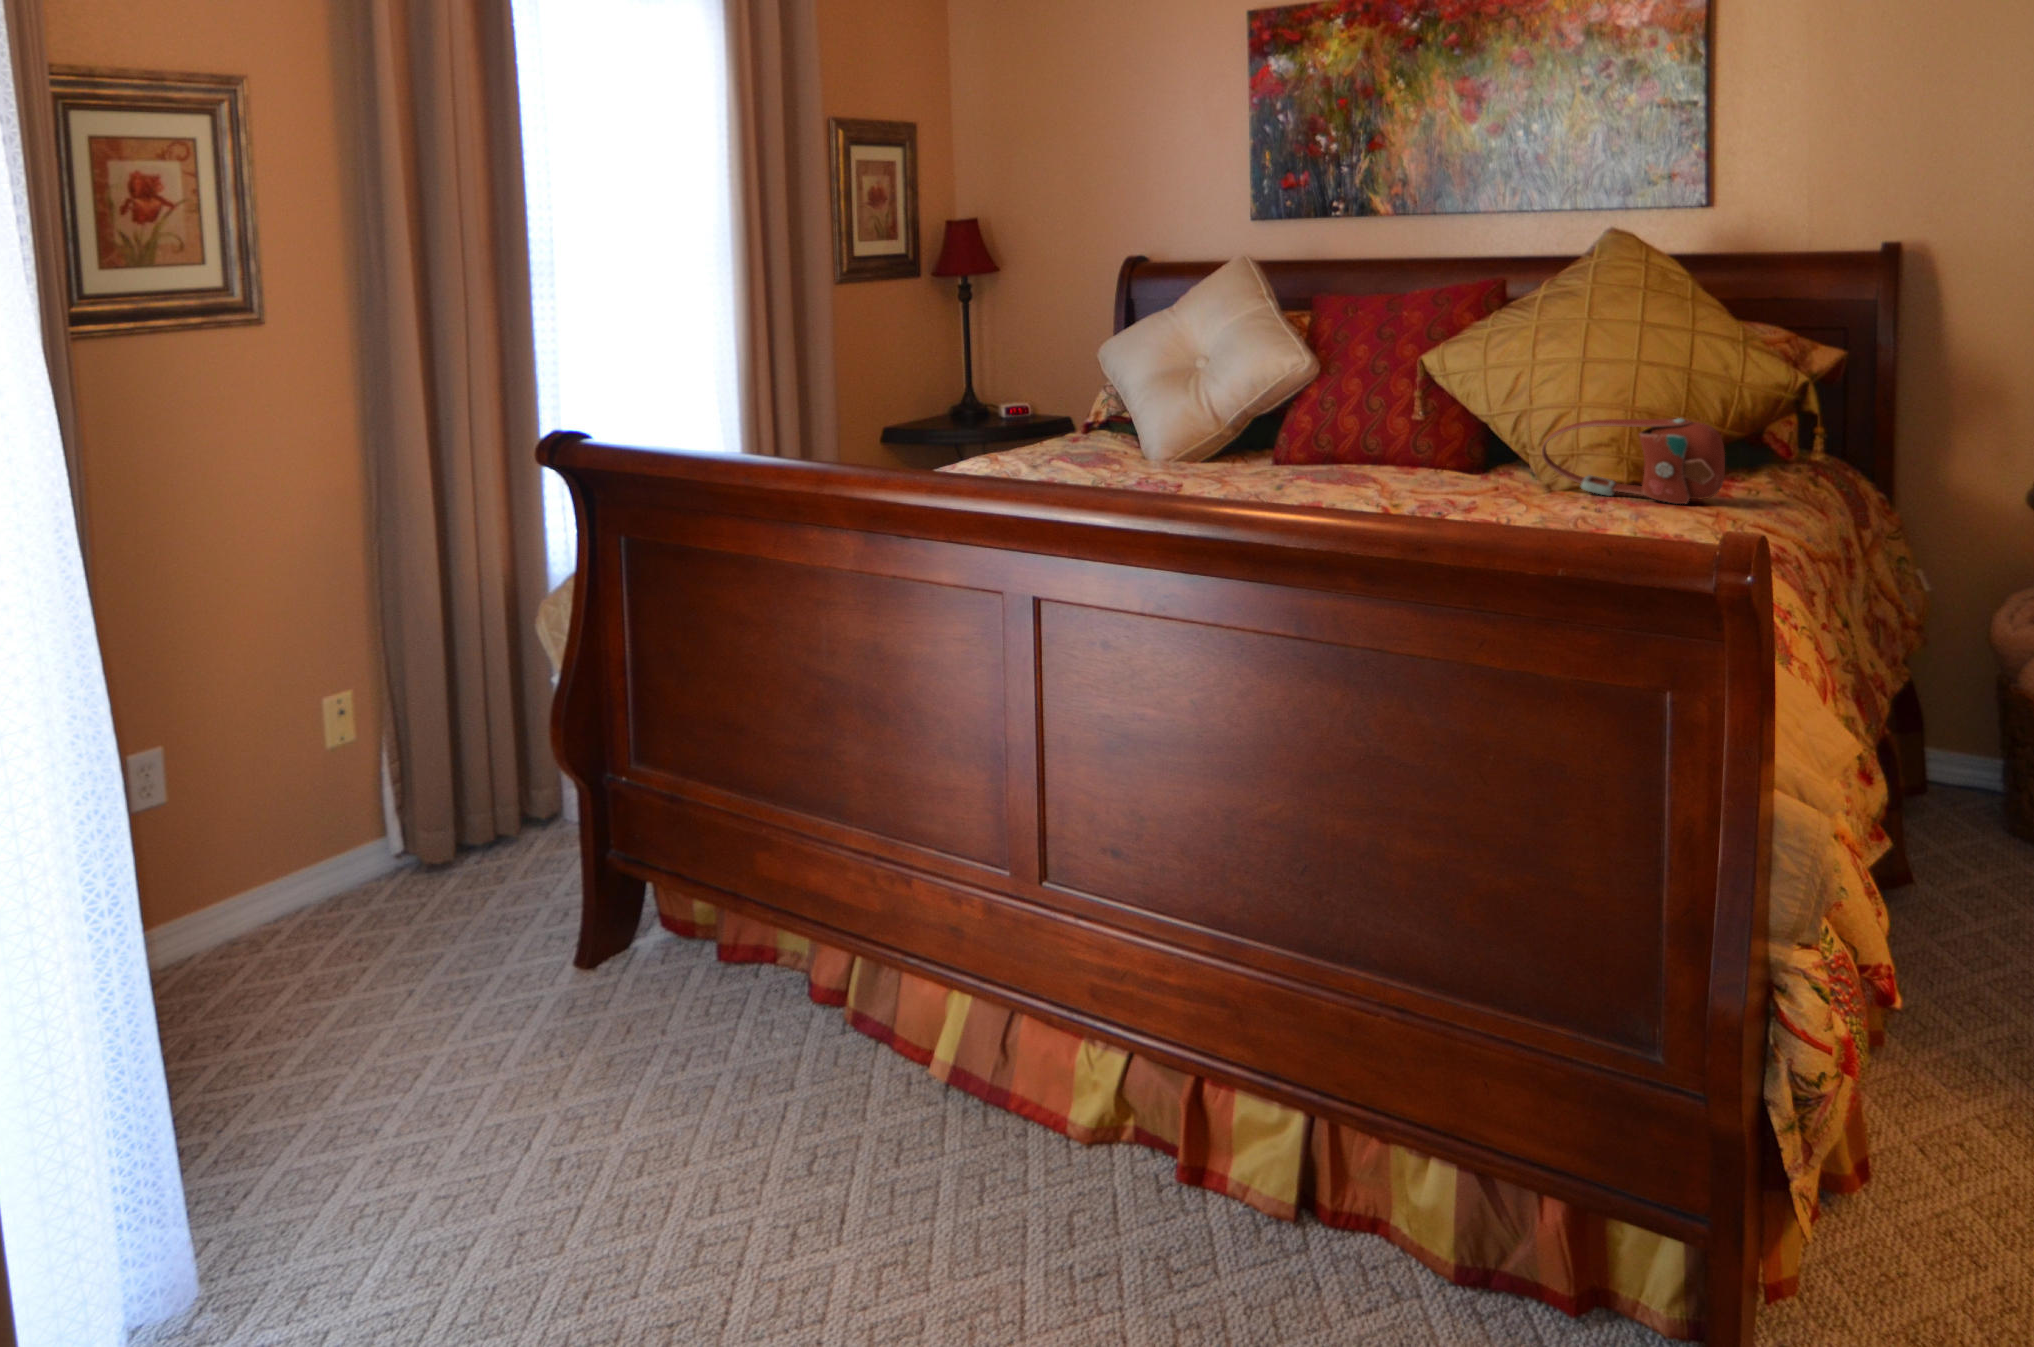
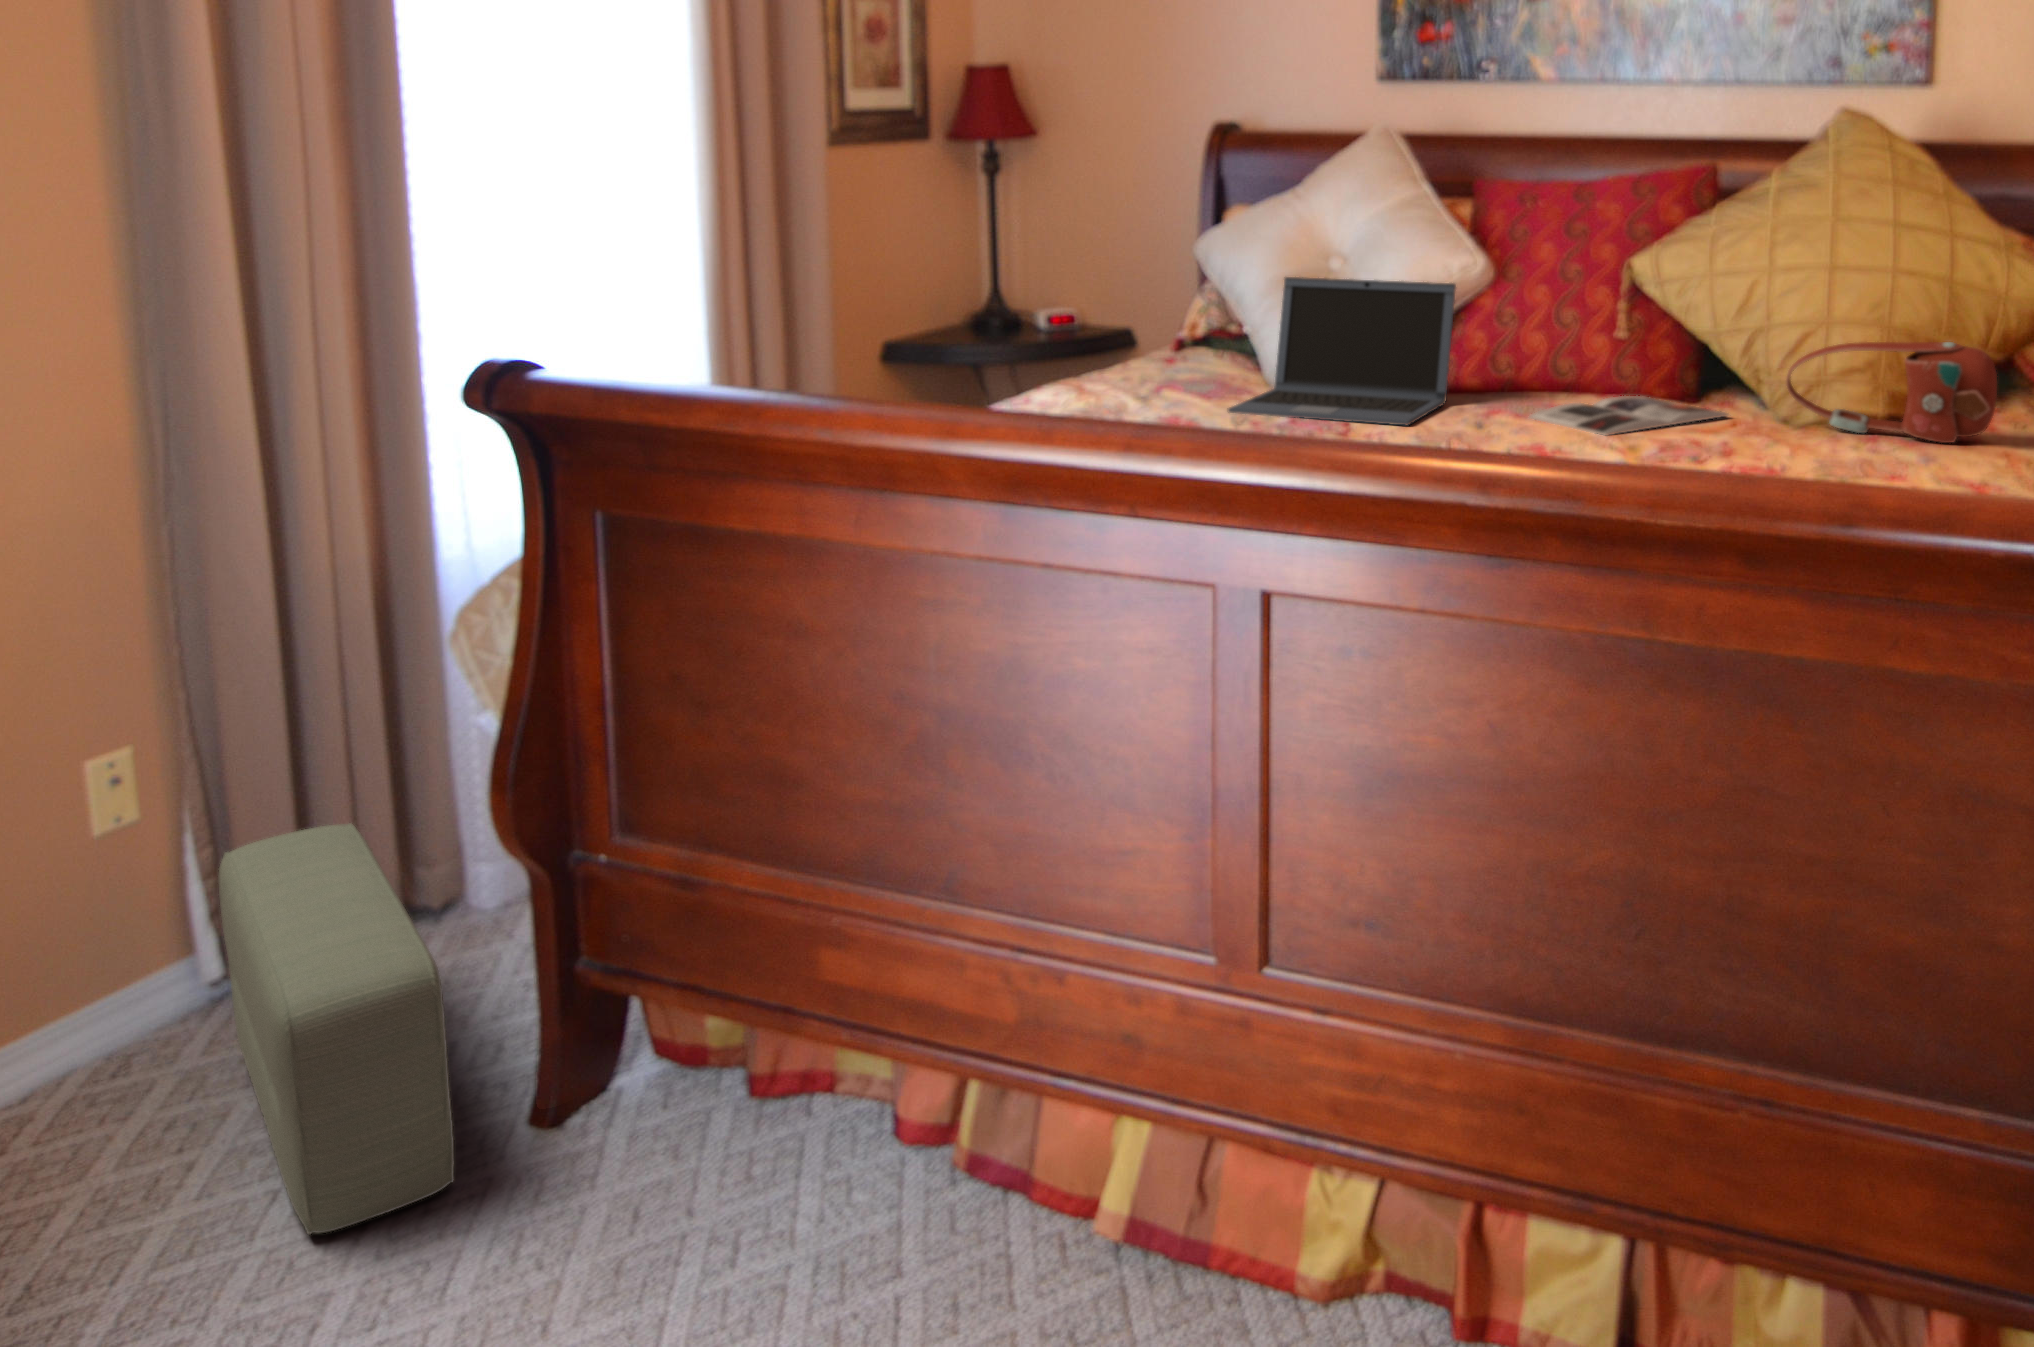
laptop: none [1091,372,1274,486] -> present [1228,277,1456,425]
magazine: none [1327,466,1501,495] -> present [1530,396,1728,436]
pouf: none [398,748,519,1017] -> present [219,824,454,1234]

